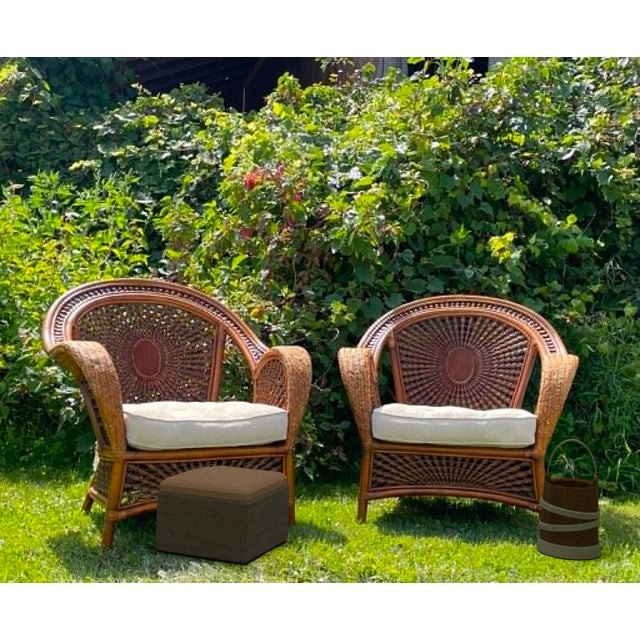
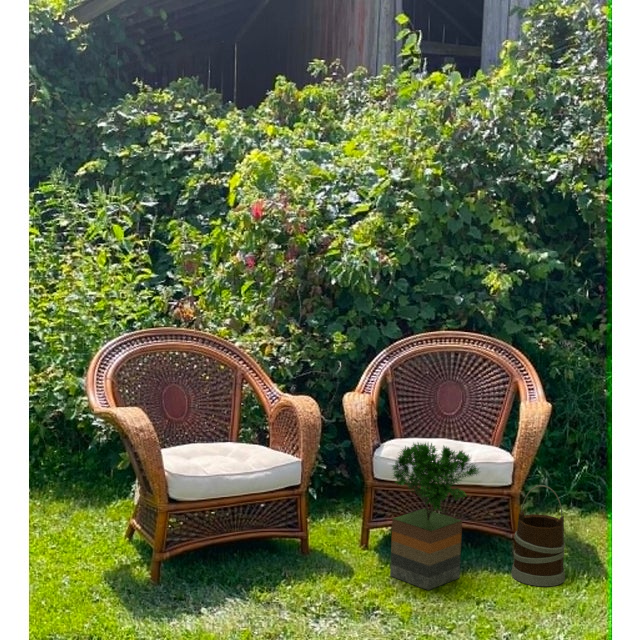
potted tree: none [391,387,500,561] -> present [390,443,479,590]
footstool: present [156,466,289,563] -> none [194,505,304,597]

